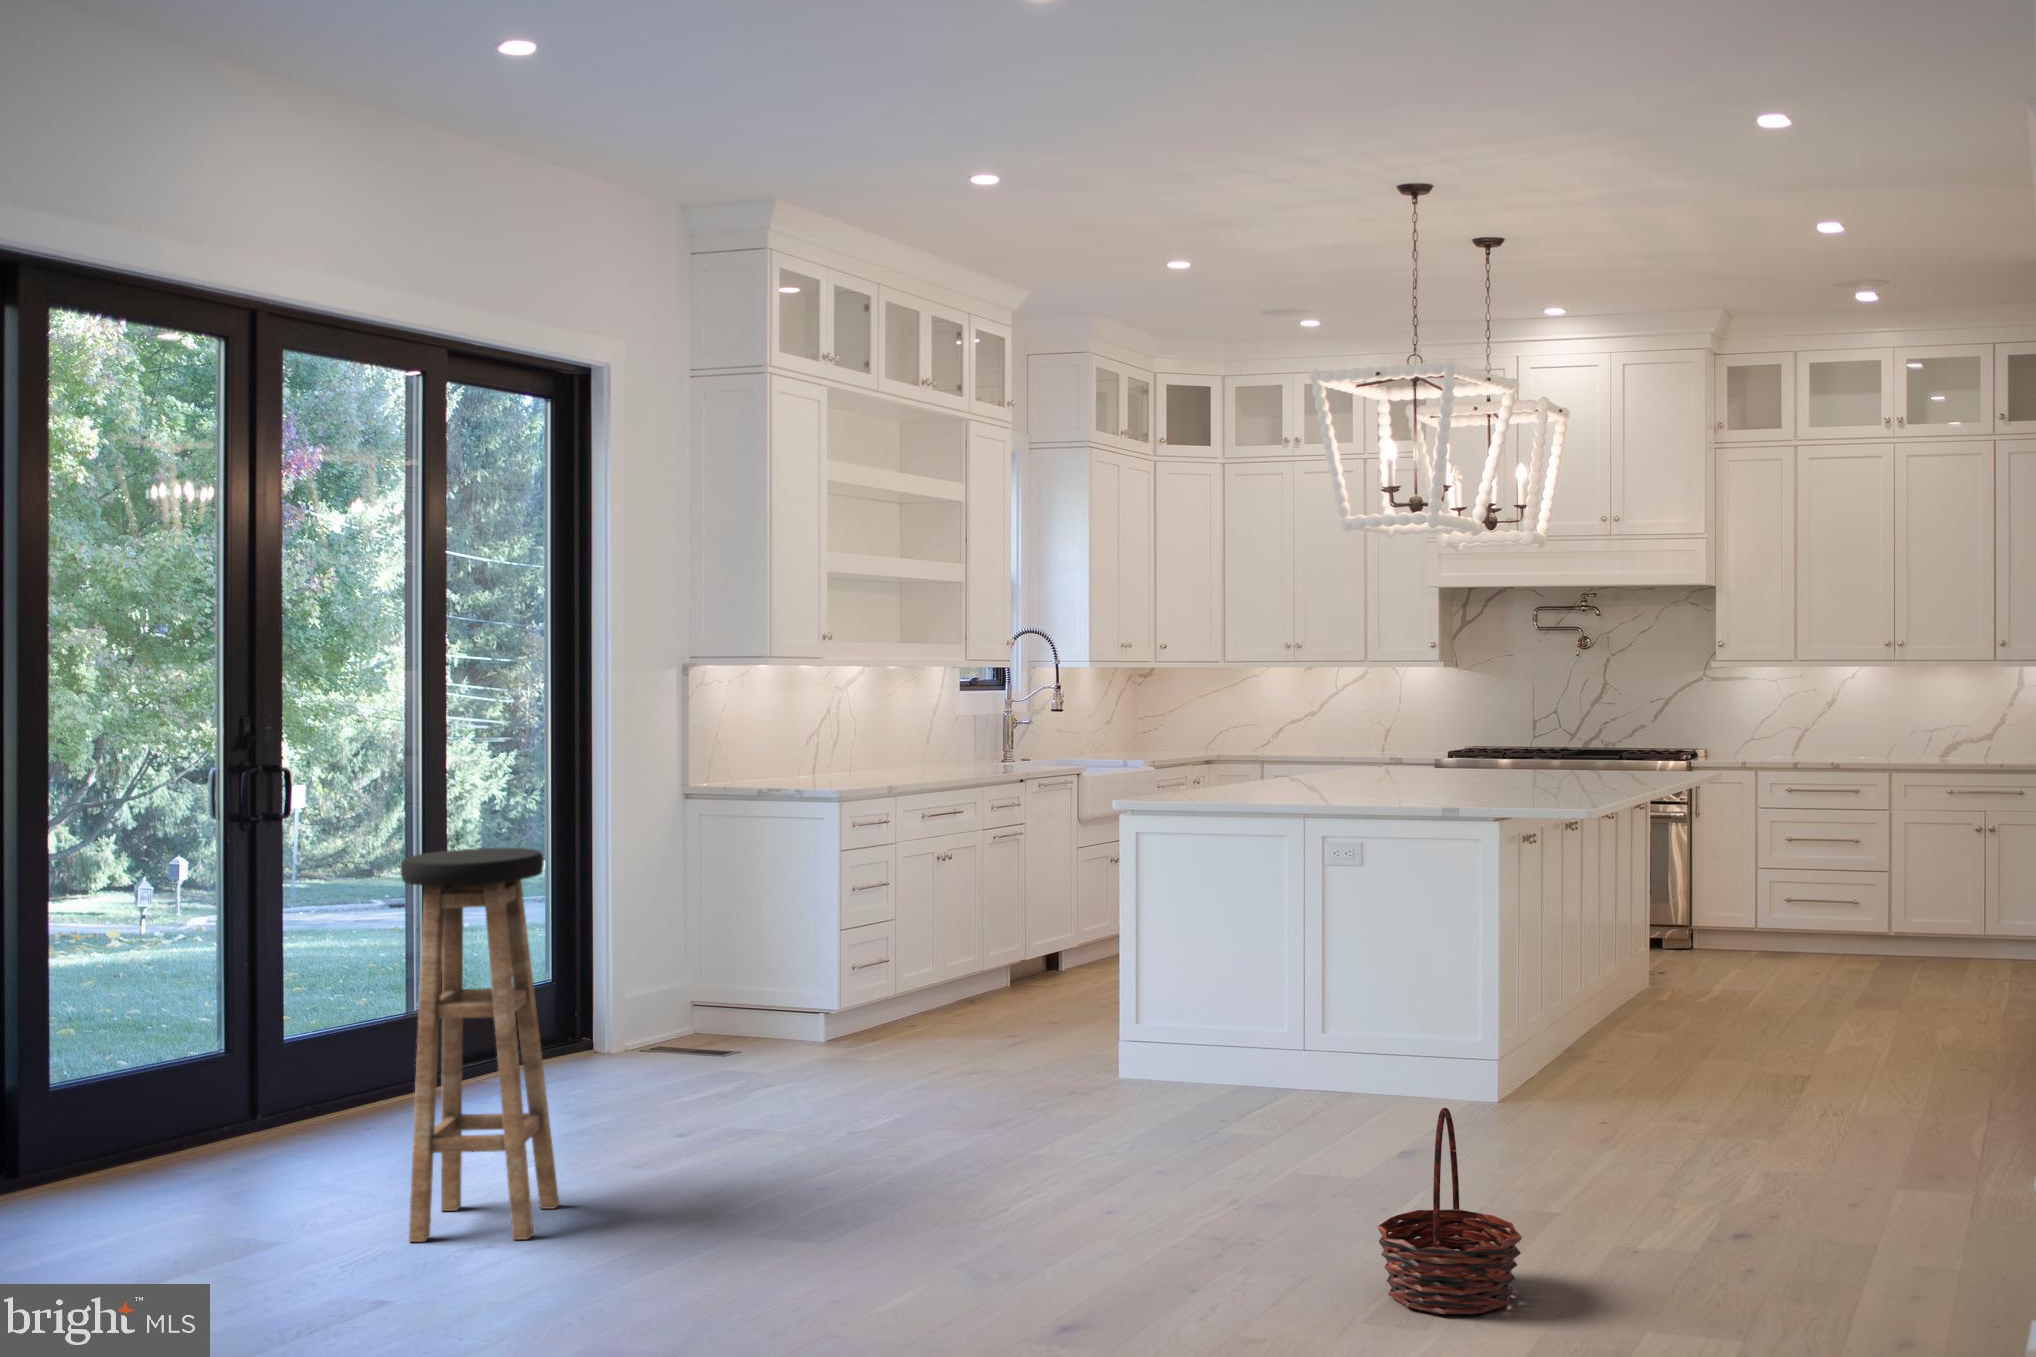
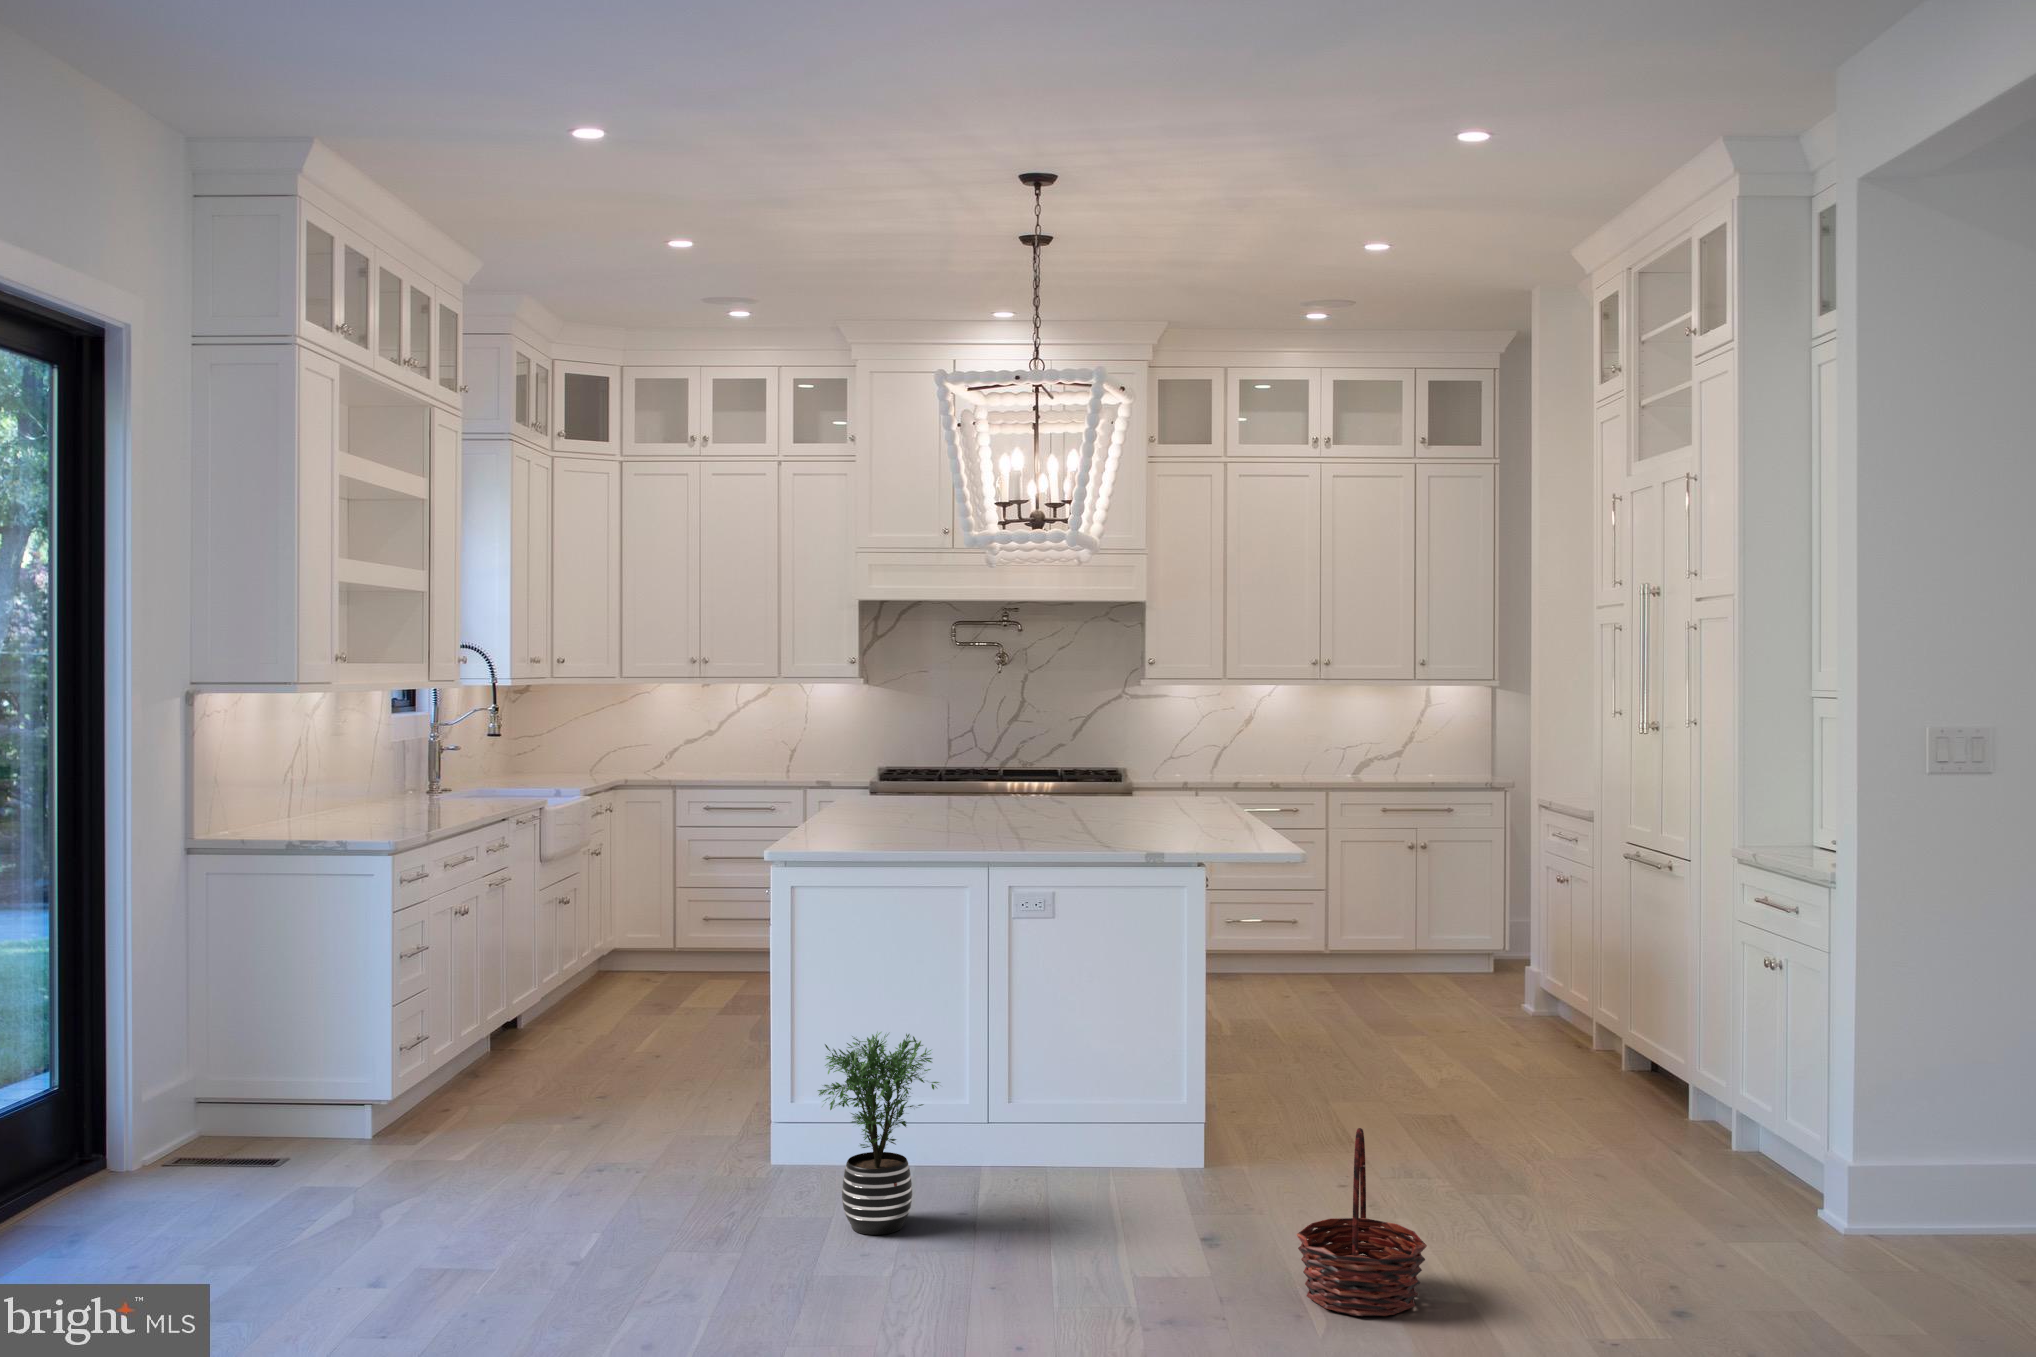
bar stool: present [400,848,559,1242] -> none [397,874,536,1240]
potted plant: none [849,1010,990,1234] -> present [818,1032,939,1235]

